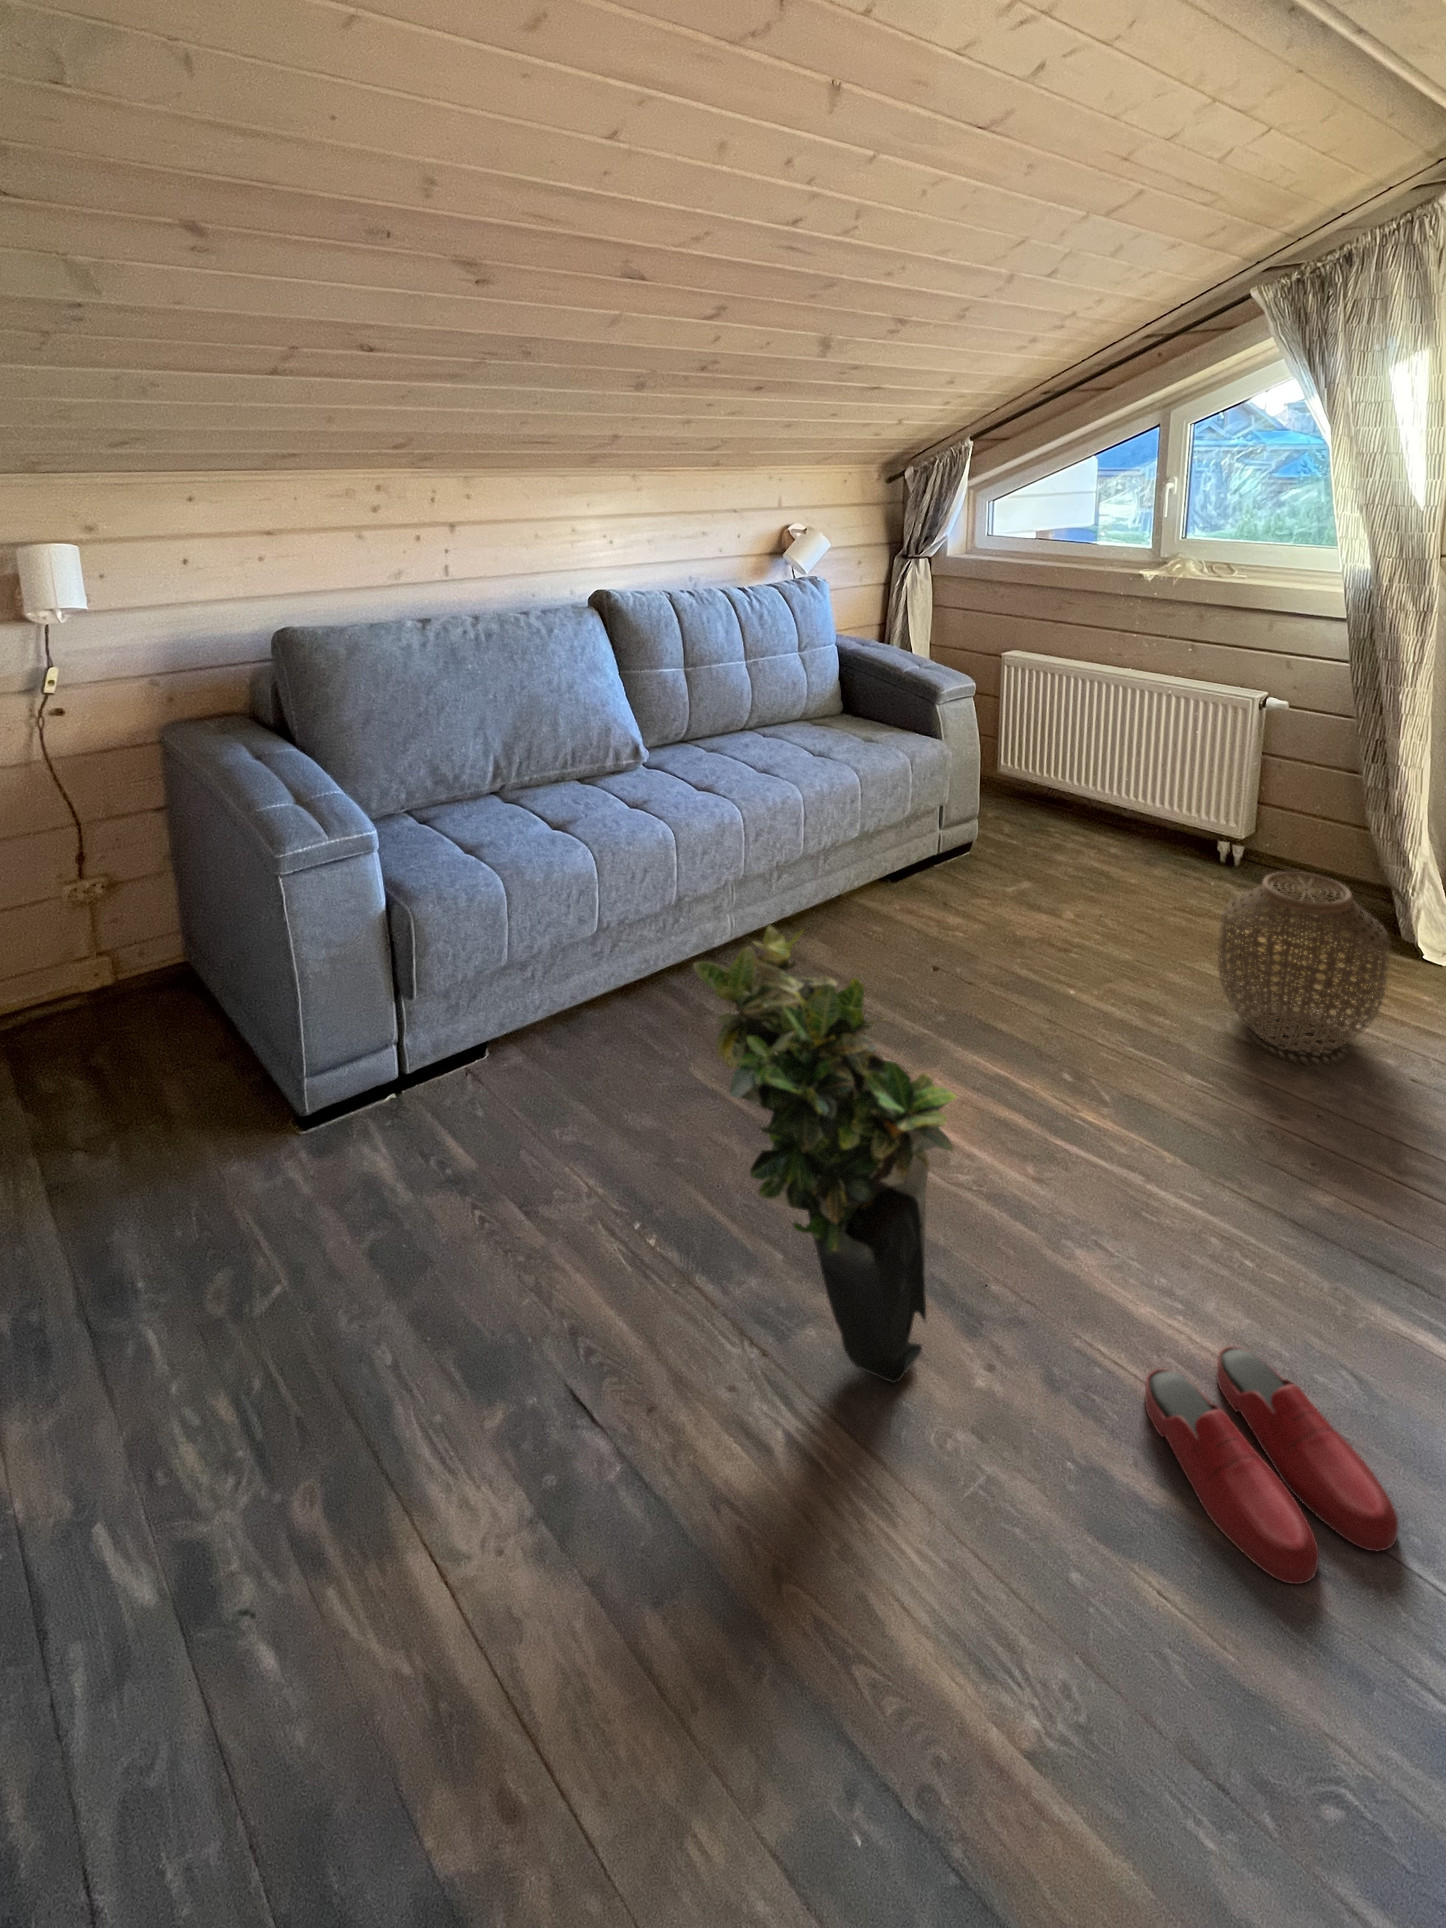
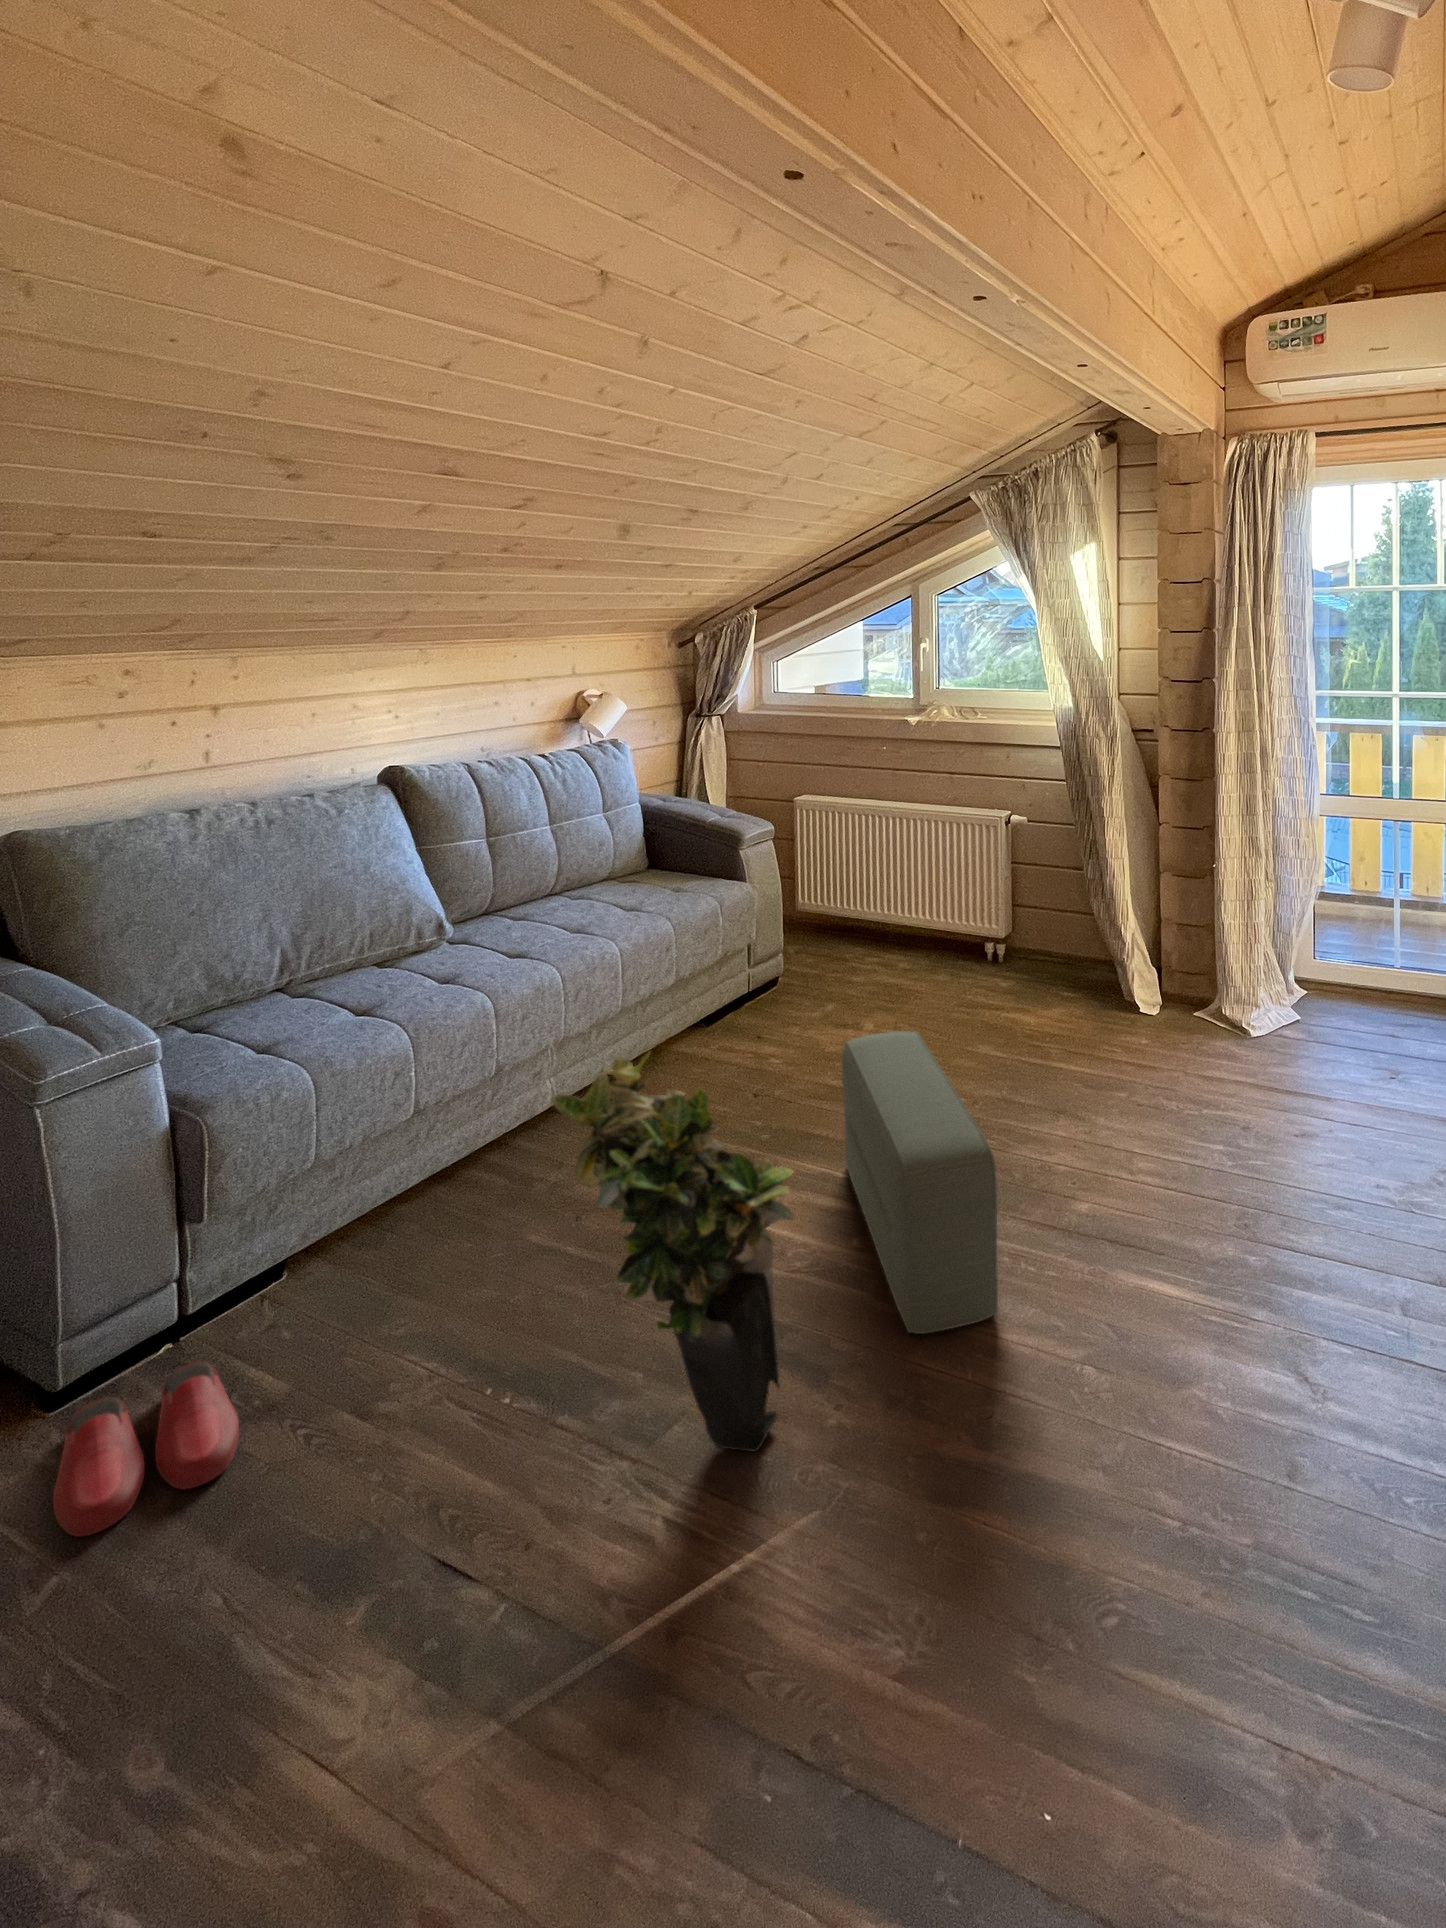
woven basket: present [1218,872,1390,1053] -> none [989,953,1112,1102]
pouf: none [1029,938,1213,1308] -> present [842,1031,998,1334]
slippers: present [1145,1346,1398,1584] -> present [53,1362,239,1537]

